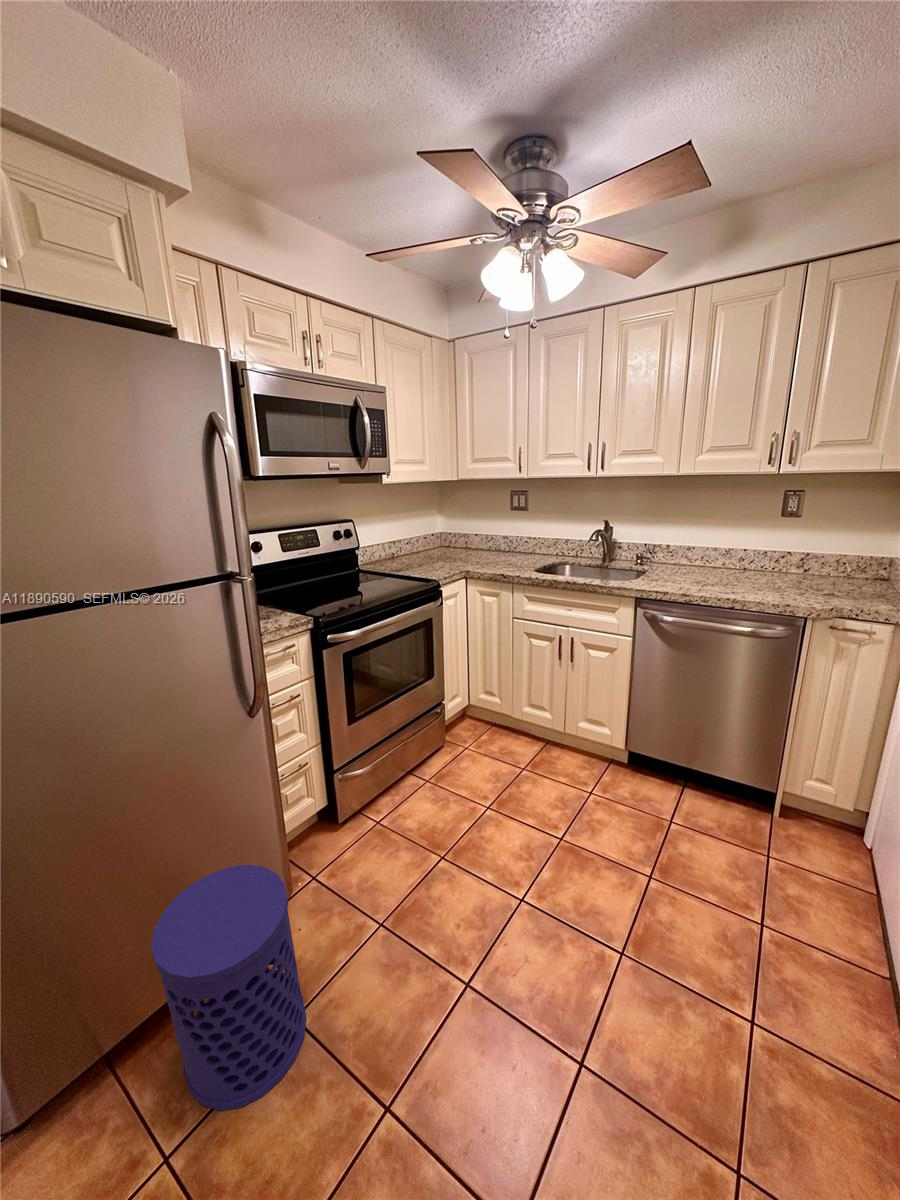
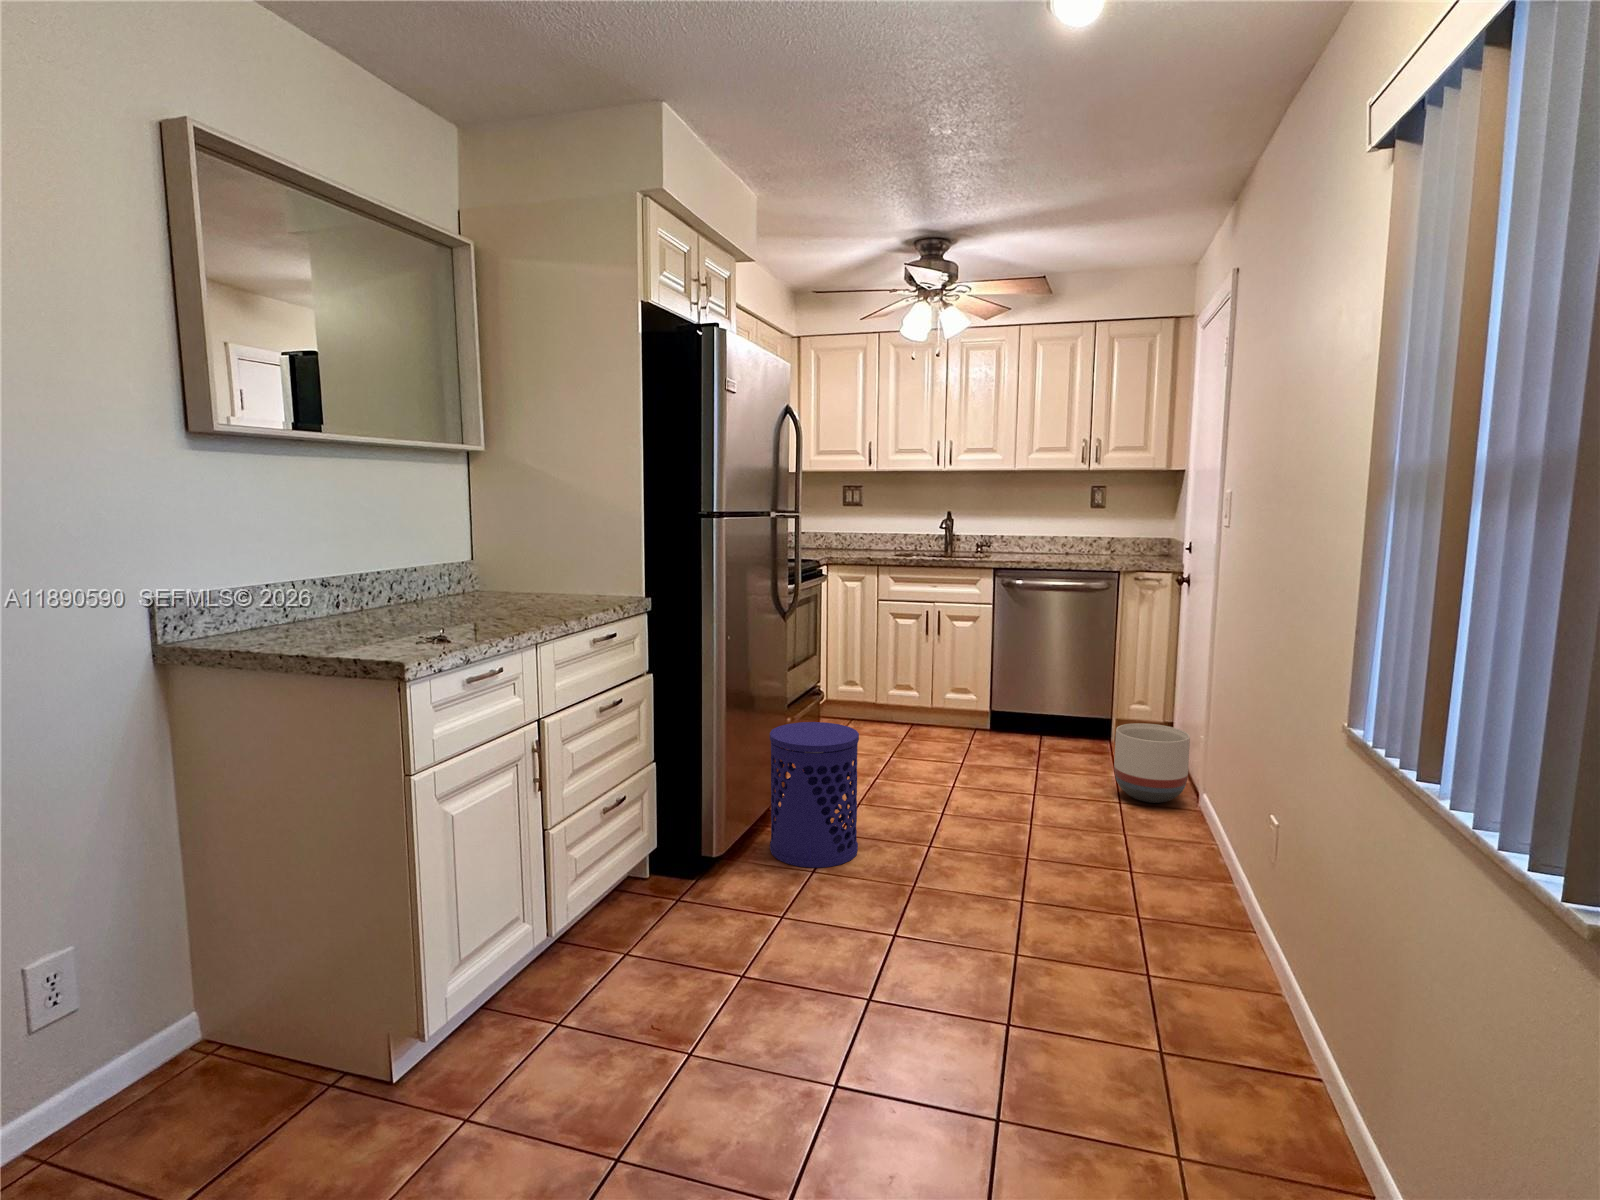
planter: none [742,883,886,1048] -> present [1114,723,1190,803]

